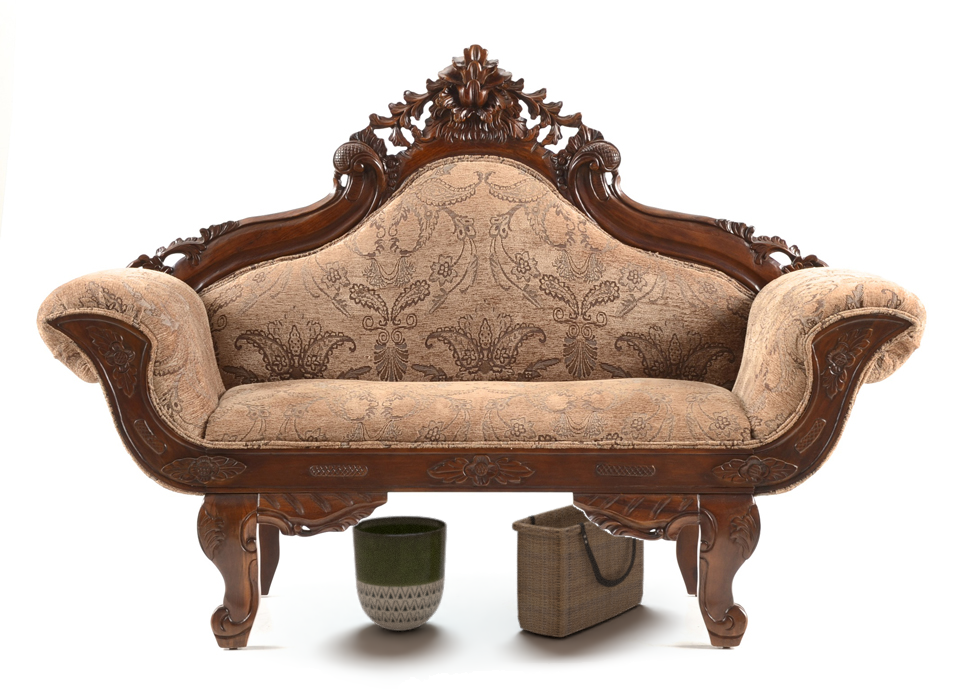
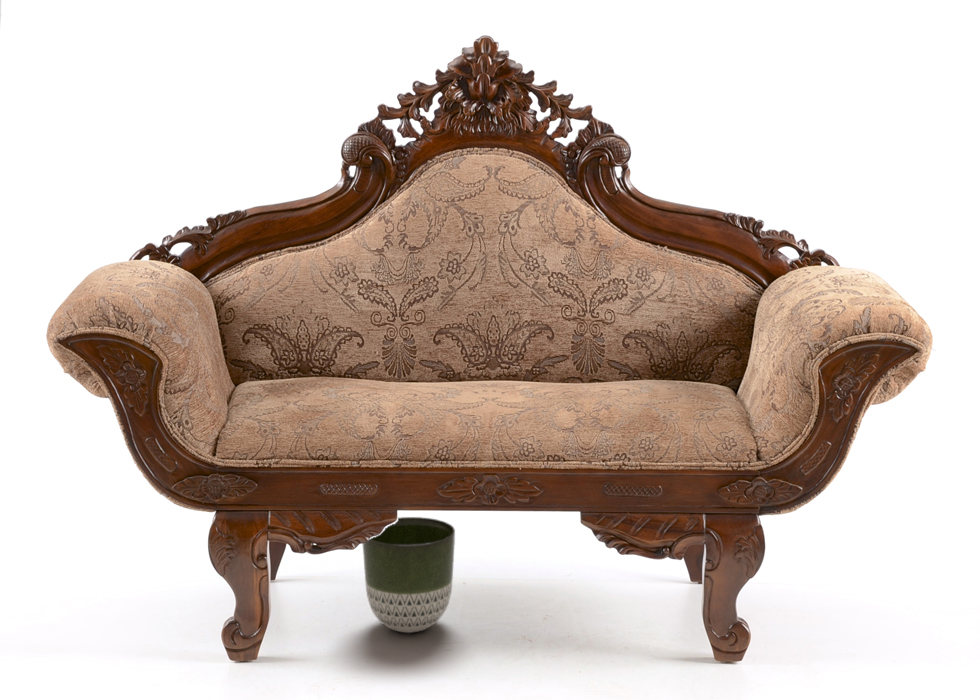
basket: present [512,505,644,637] -> none [519,495,652,643]

